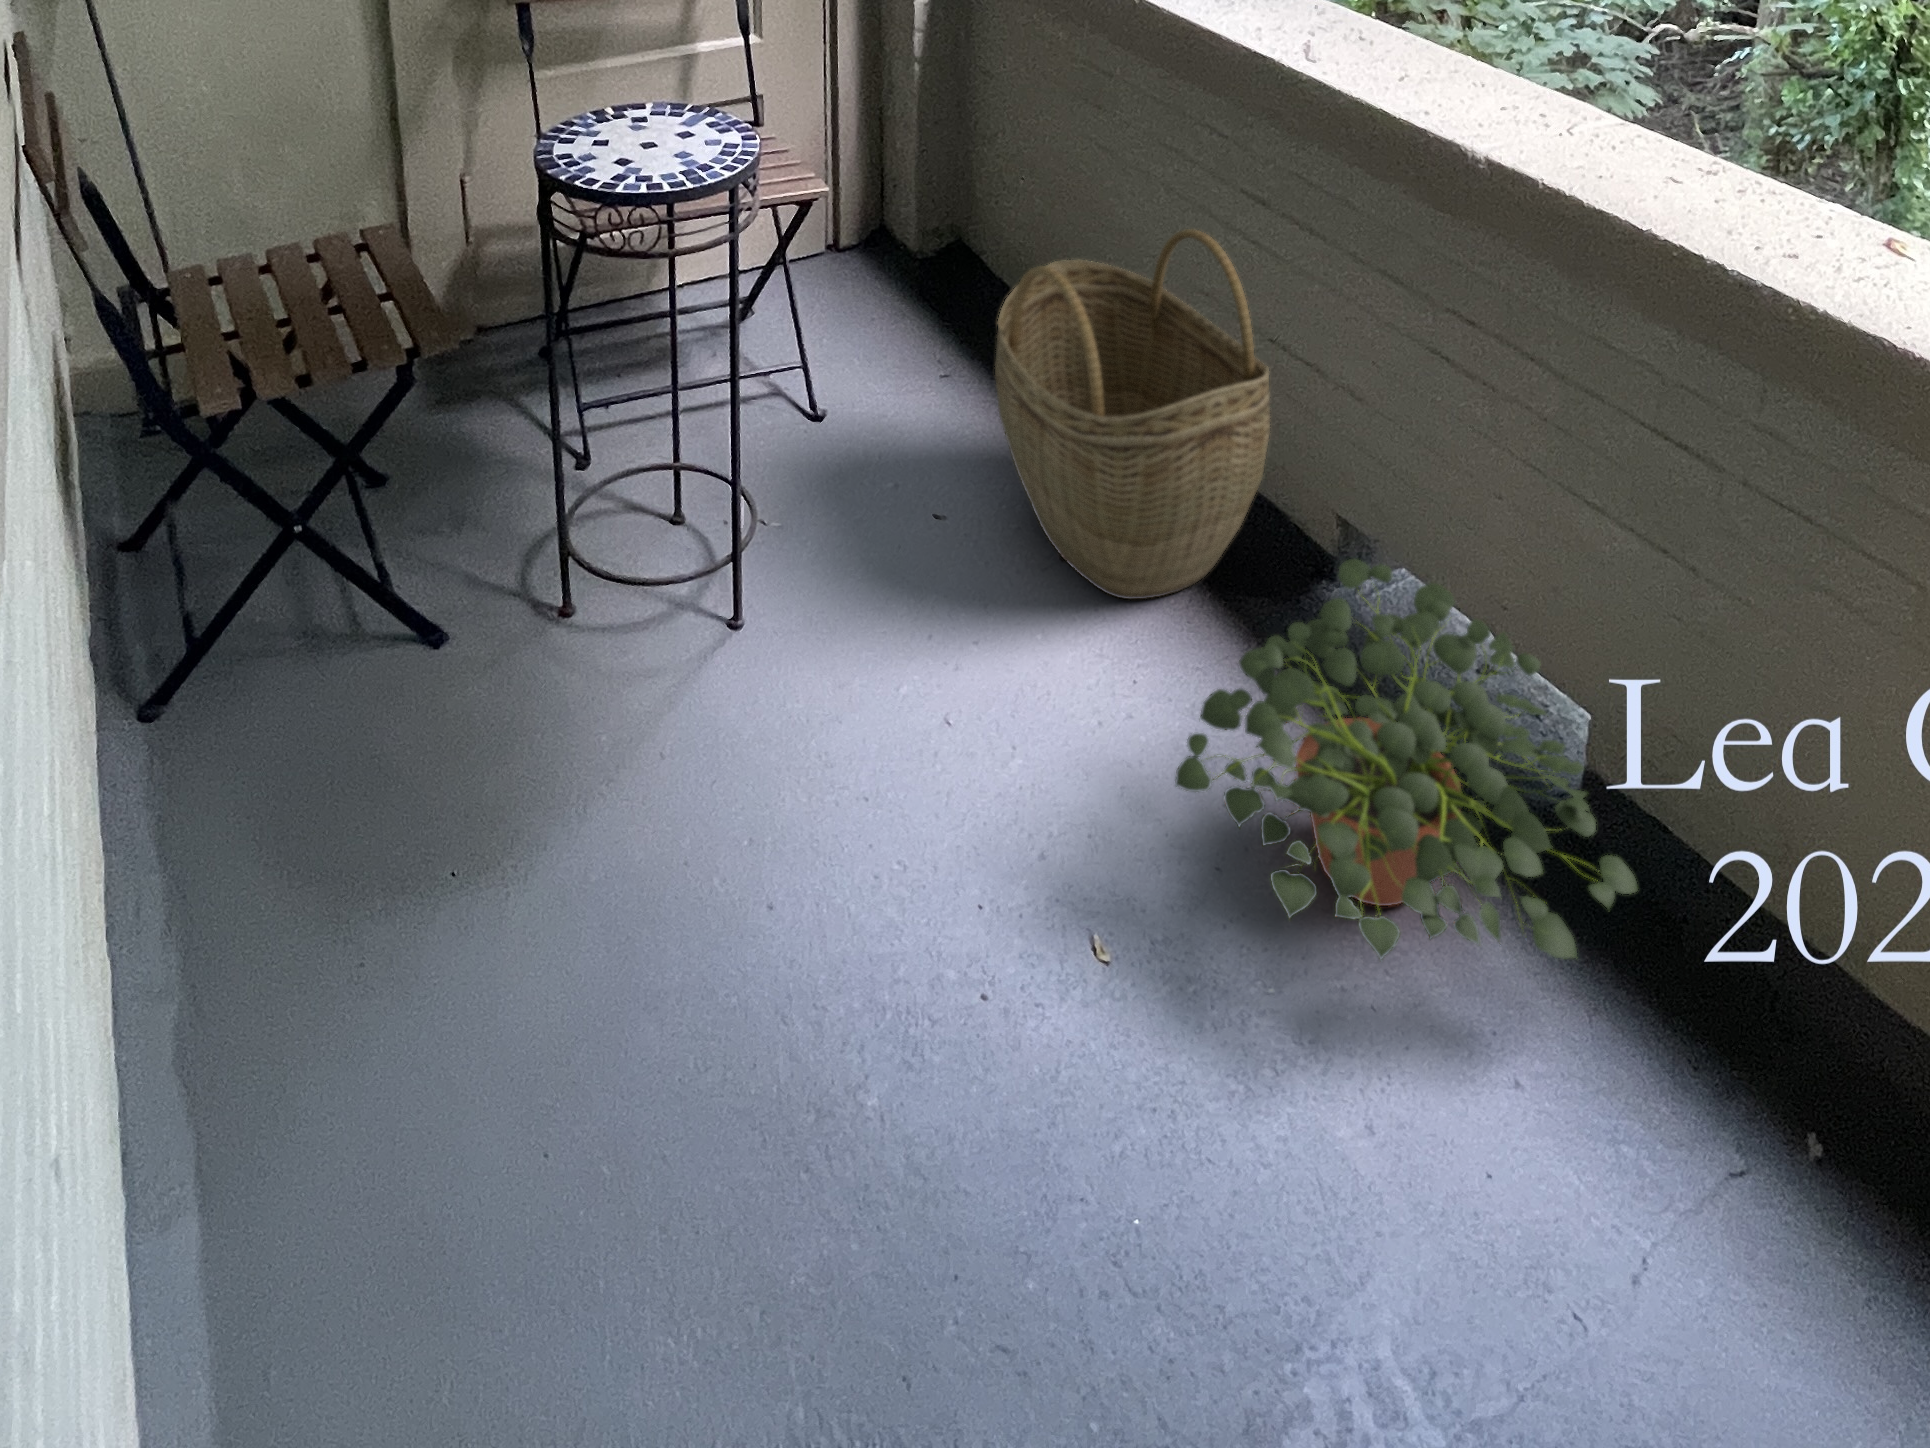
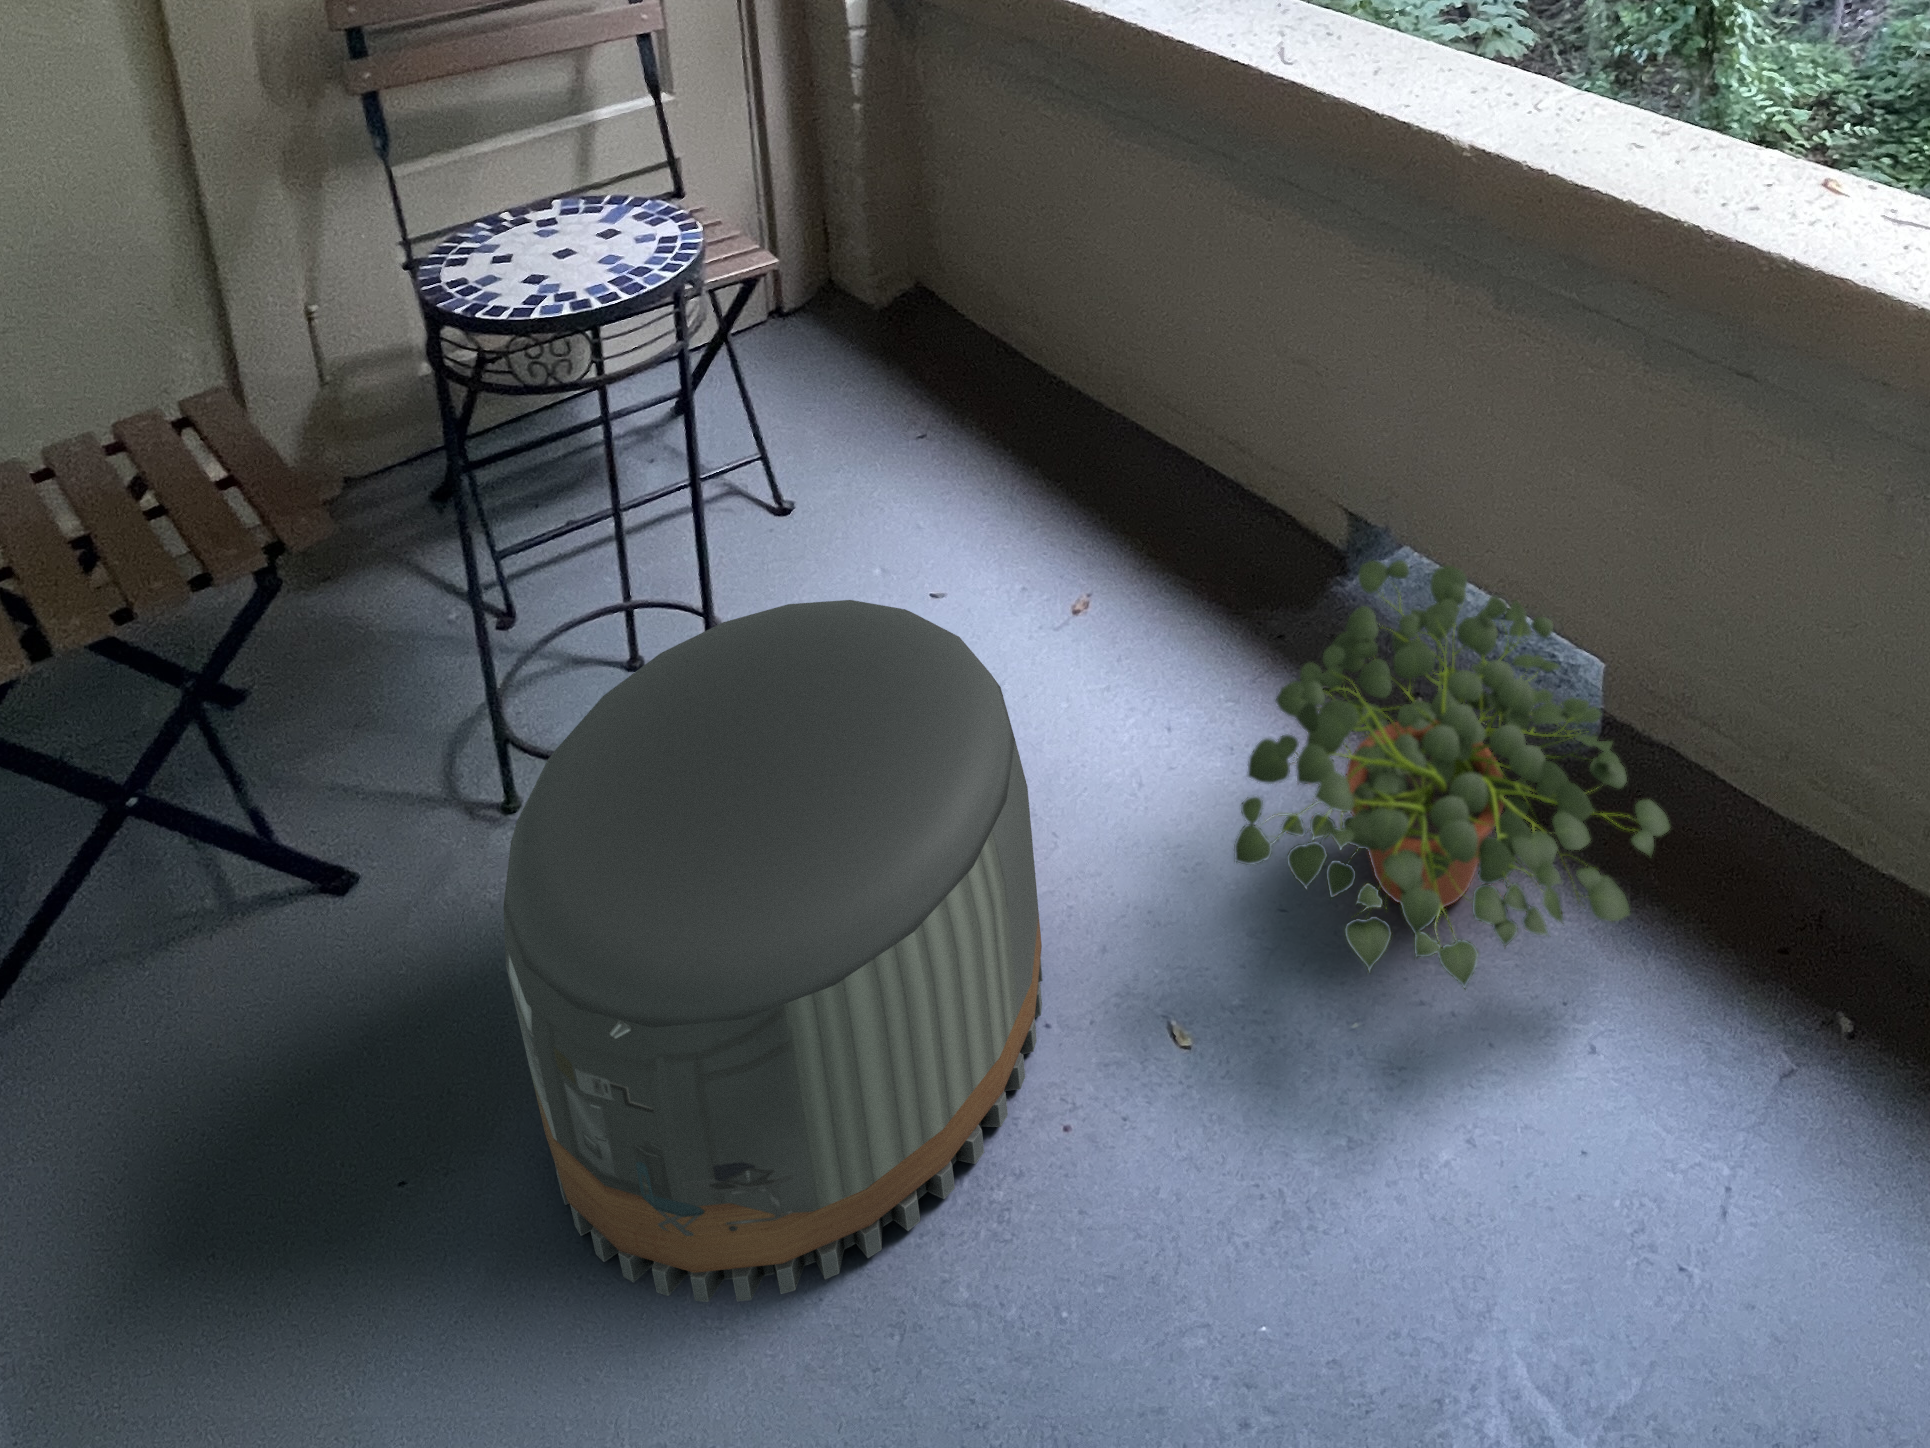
woven basket: present [995,229,1270,599] -> none [972,249,1267,647]
pouf: none [576,459,994,1007] -> present [503,600,1042,1302]

